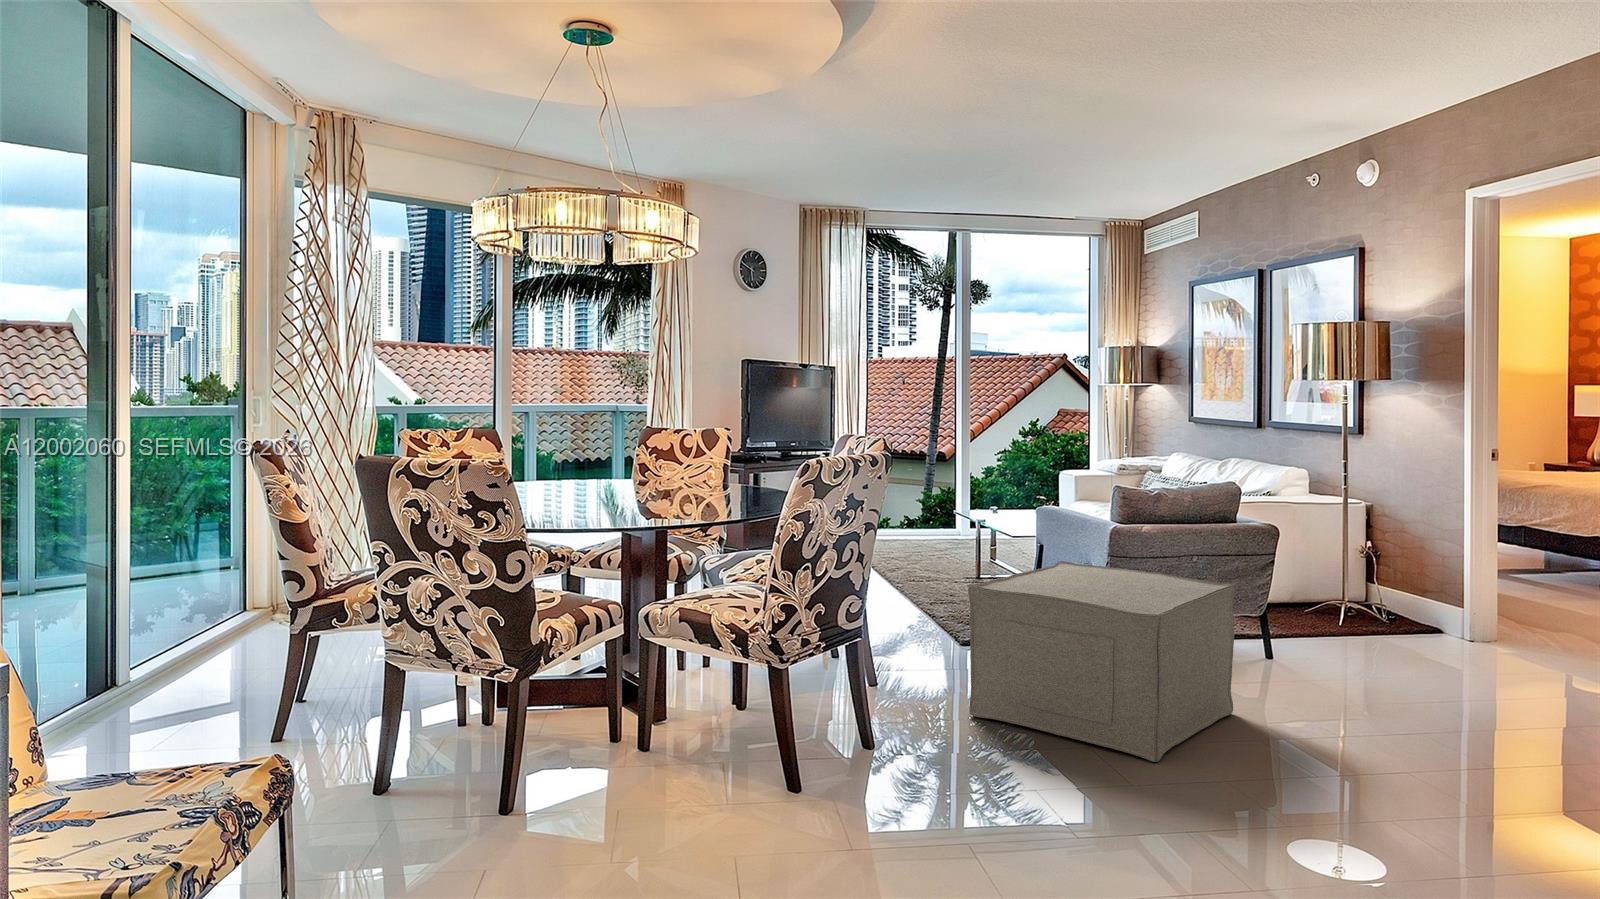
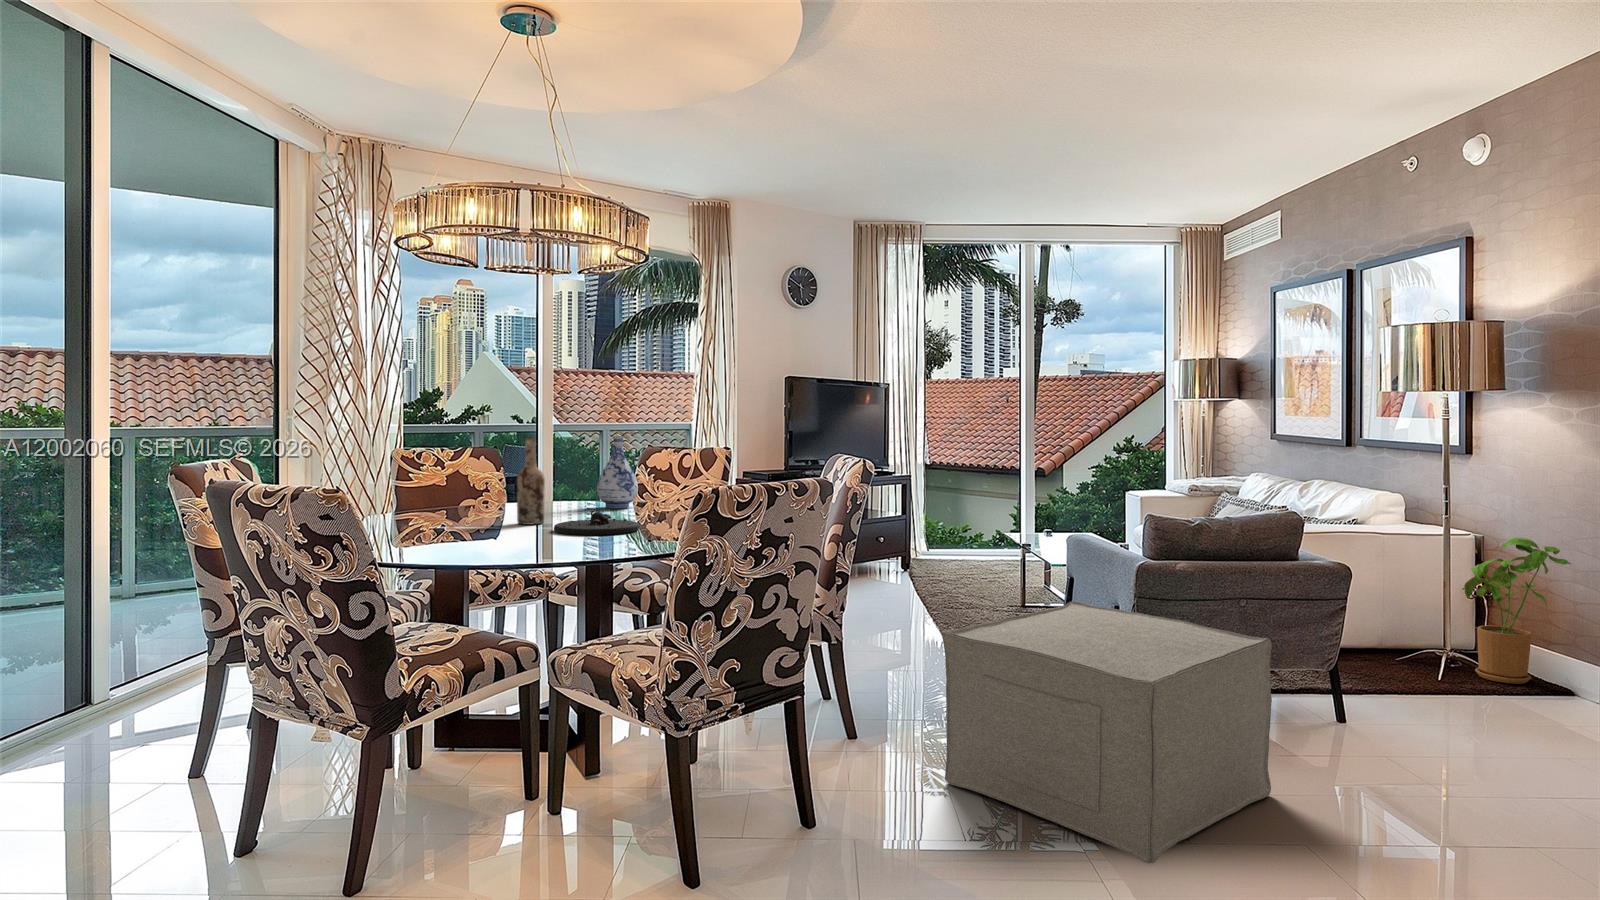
wine bottle: none [558,417,584,499] -> present [517,437,545,525]
vase: none [606,417,645,486] -> present [597,436,638,508]
plate: none [605,485,683,507] -> present [554,511,640,535]
house plant: none [1363,504,1448,629] -> present [1464,538,1571,684]

